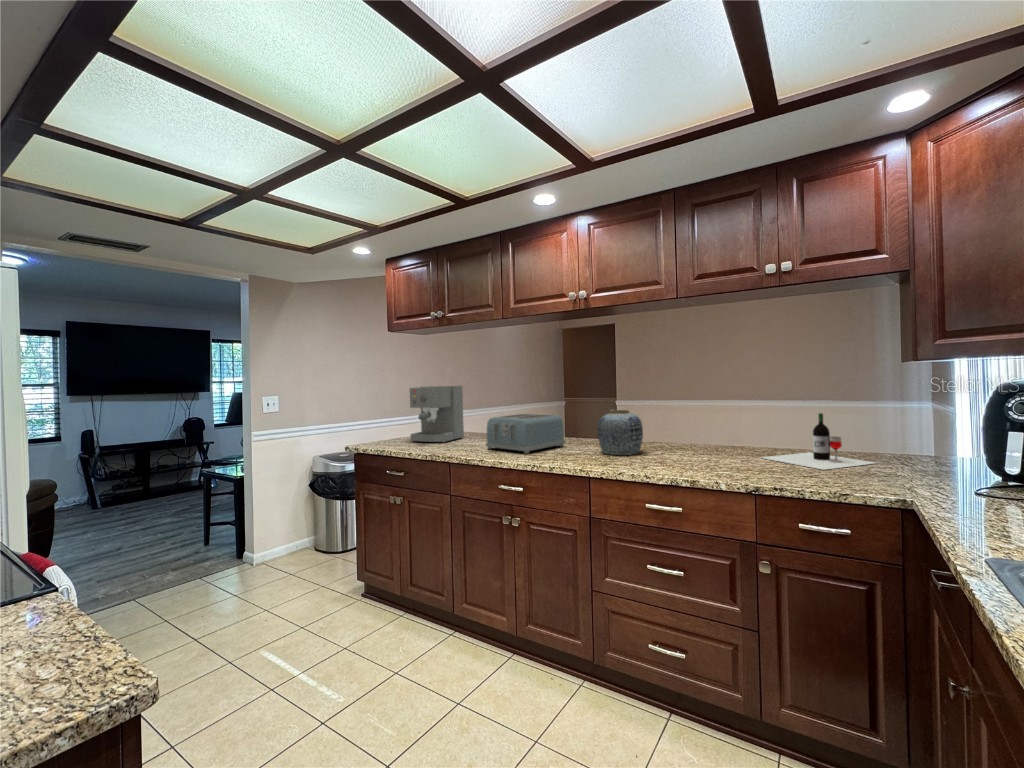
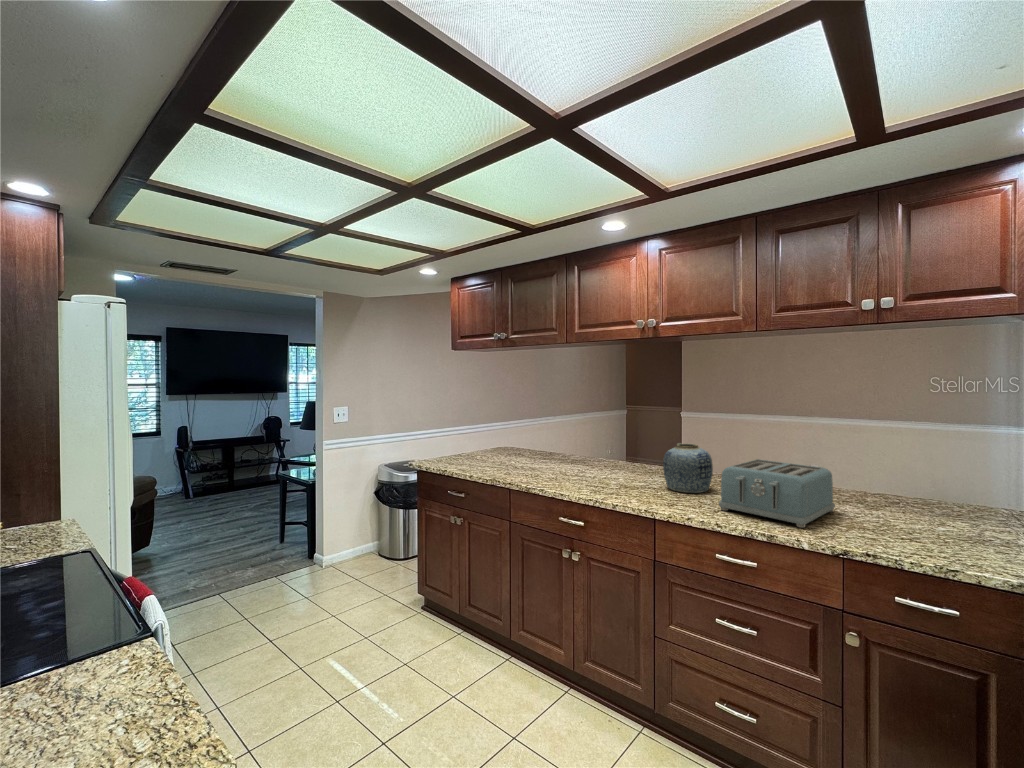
coffee maker: present [410,386,464,443] -> none [471,405,523,464]
wine bottle: present [762,413,875,470] -> none [845,463,994,531]
toaster: present [486,414,565,454] -> present [719,459,835,528]

